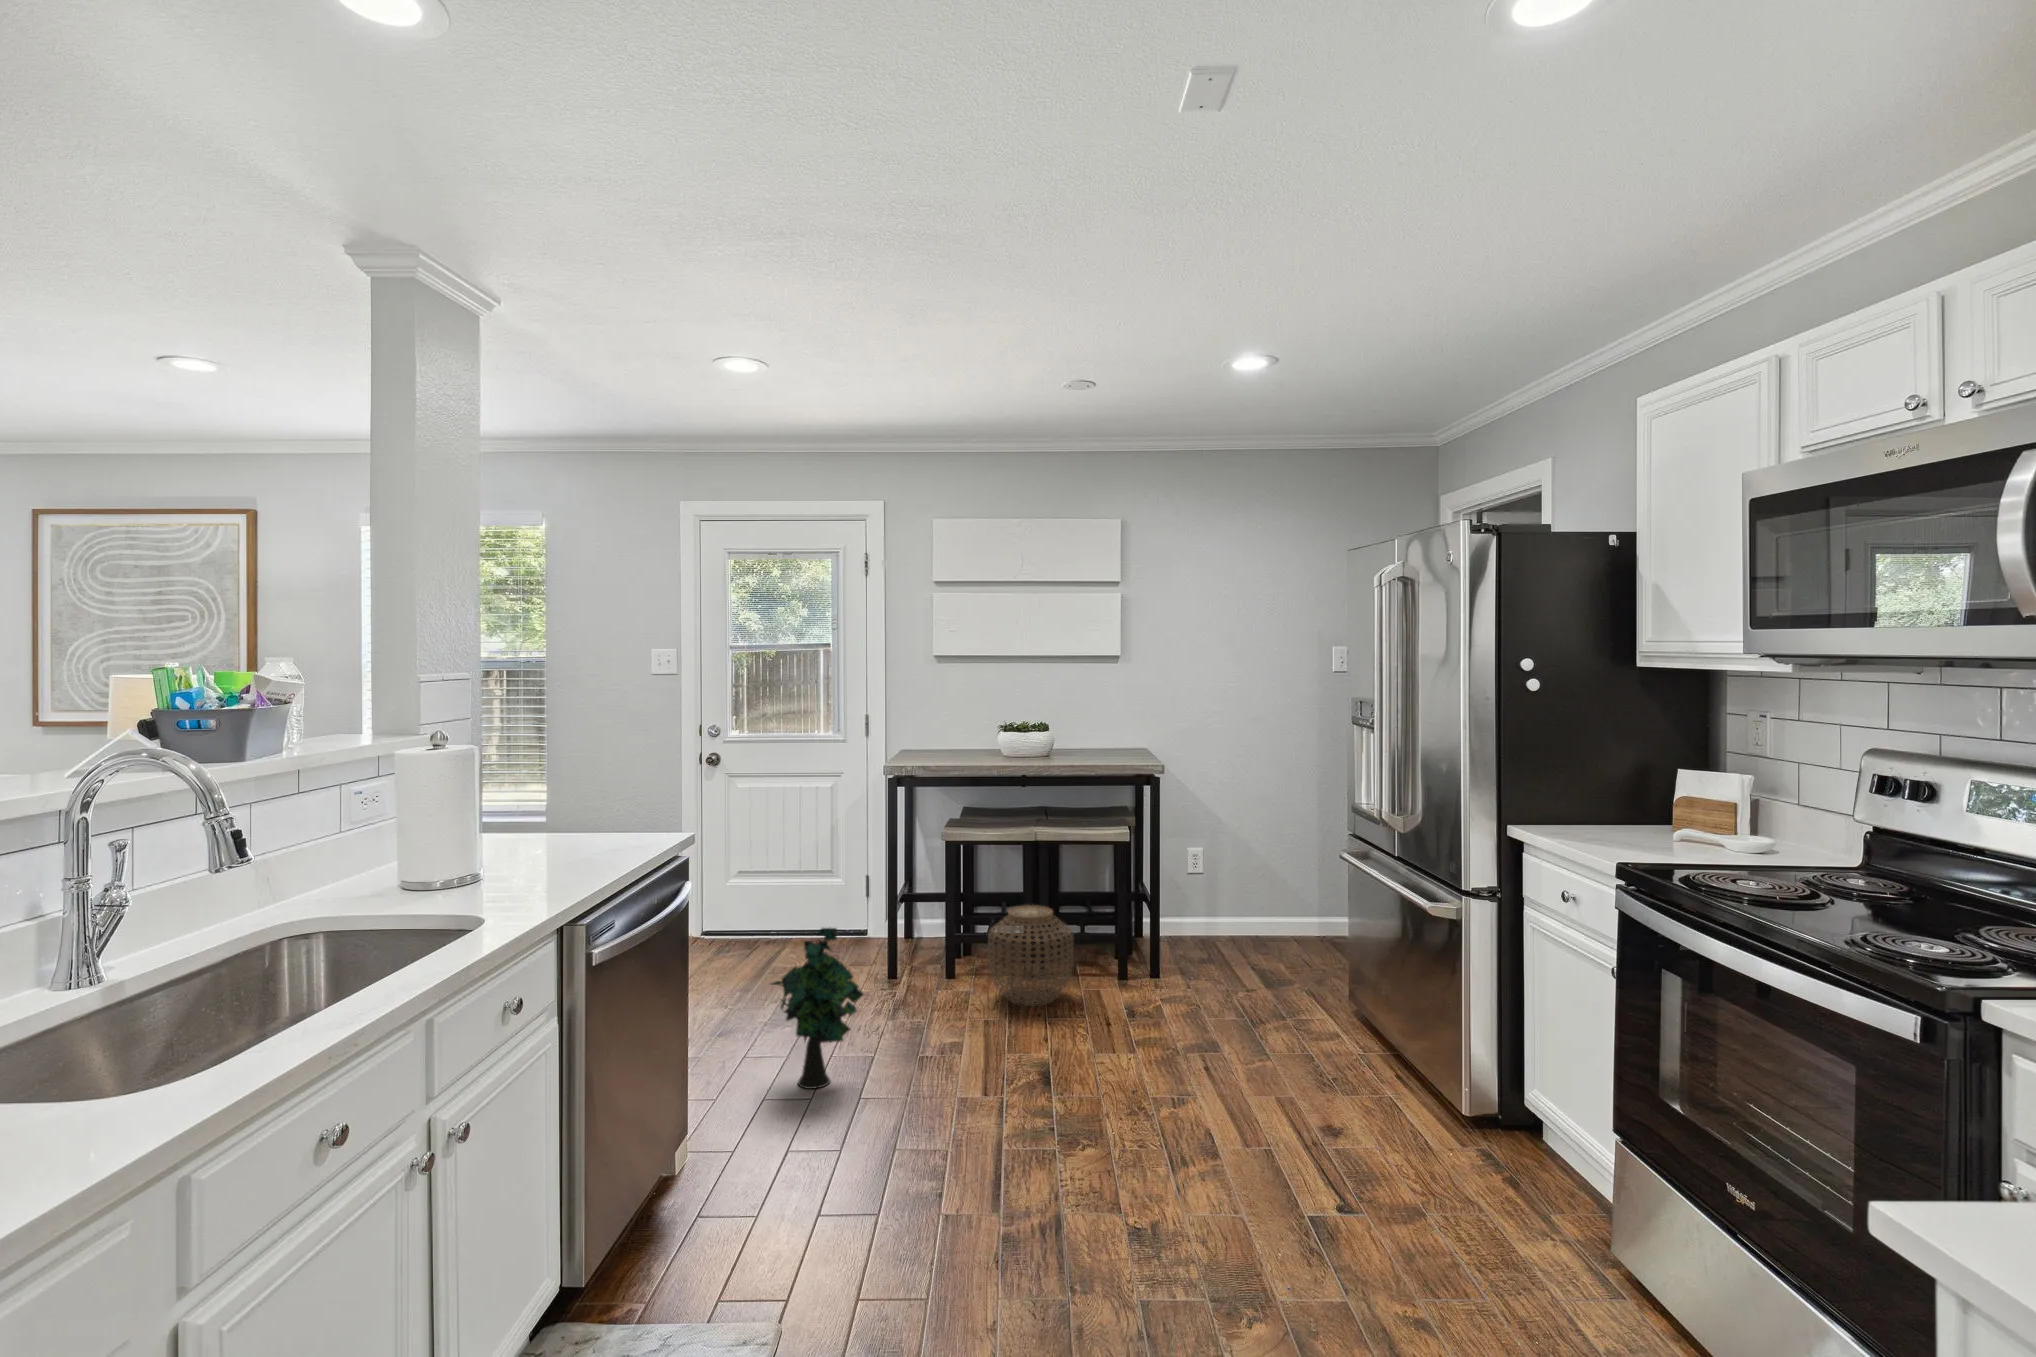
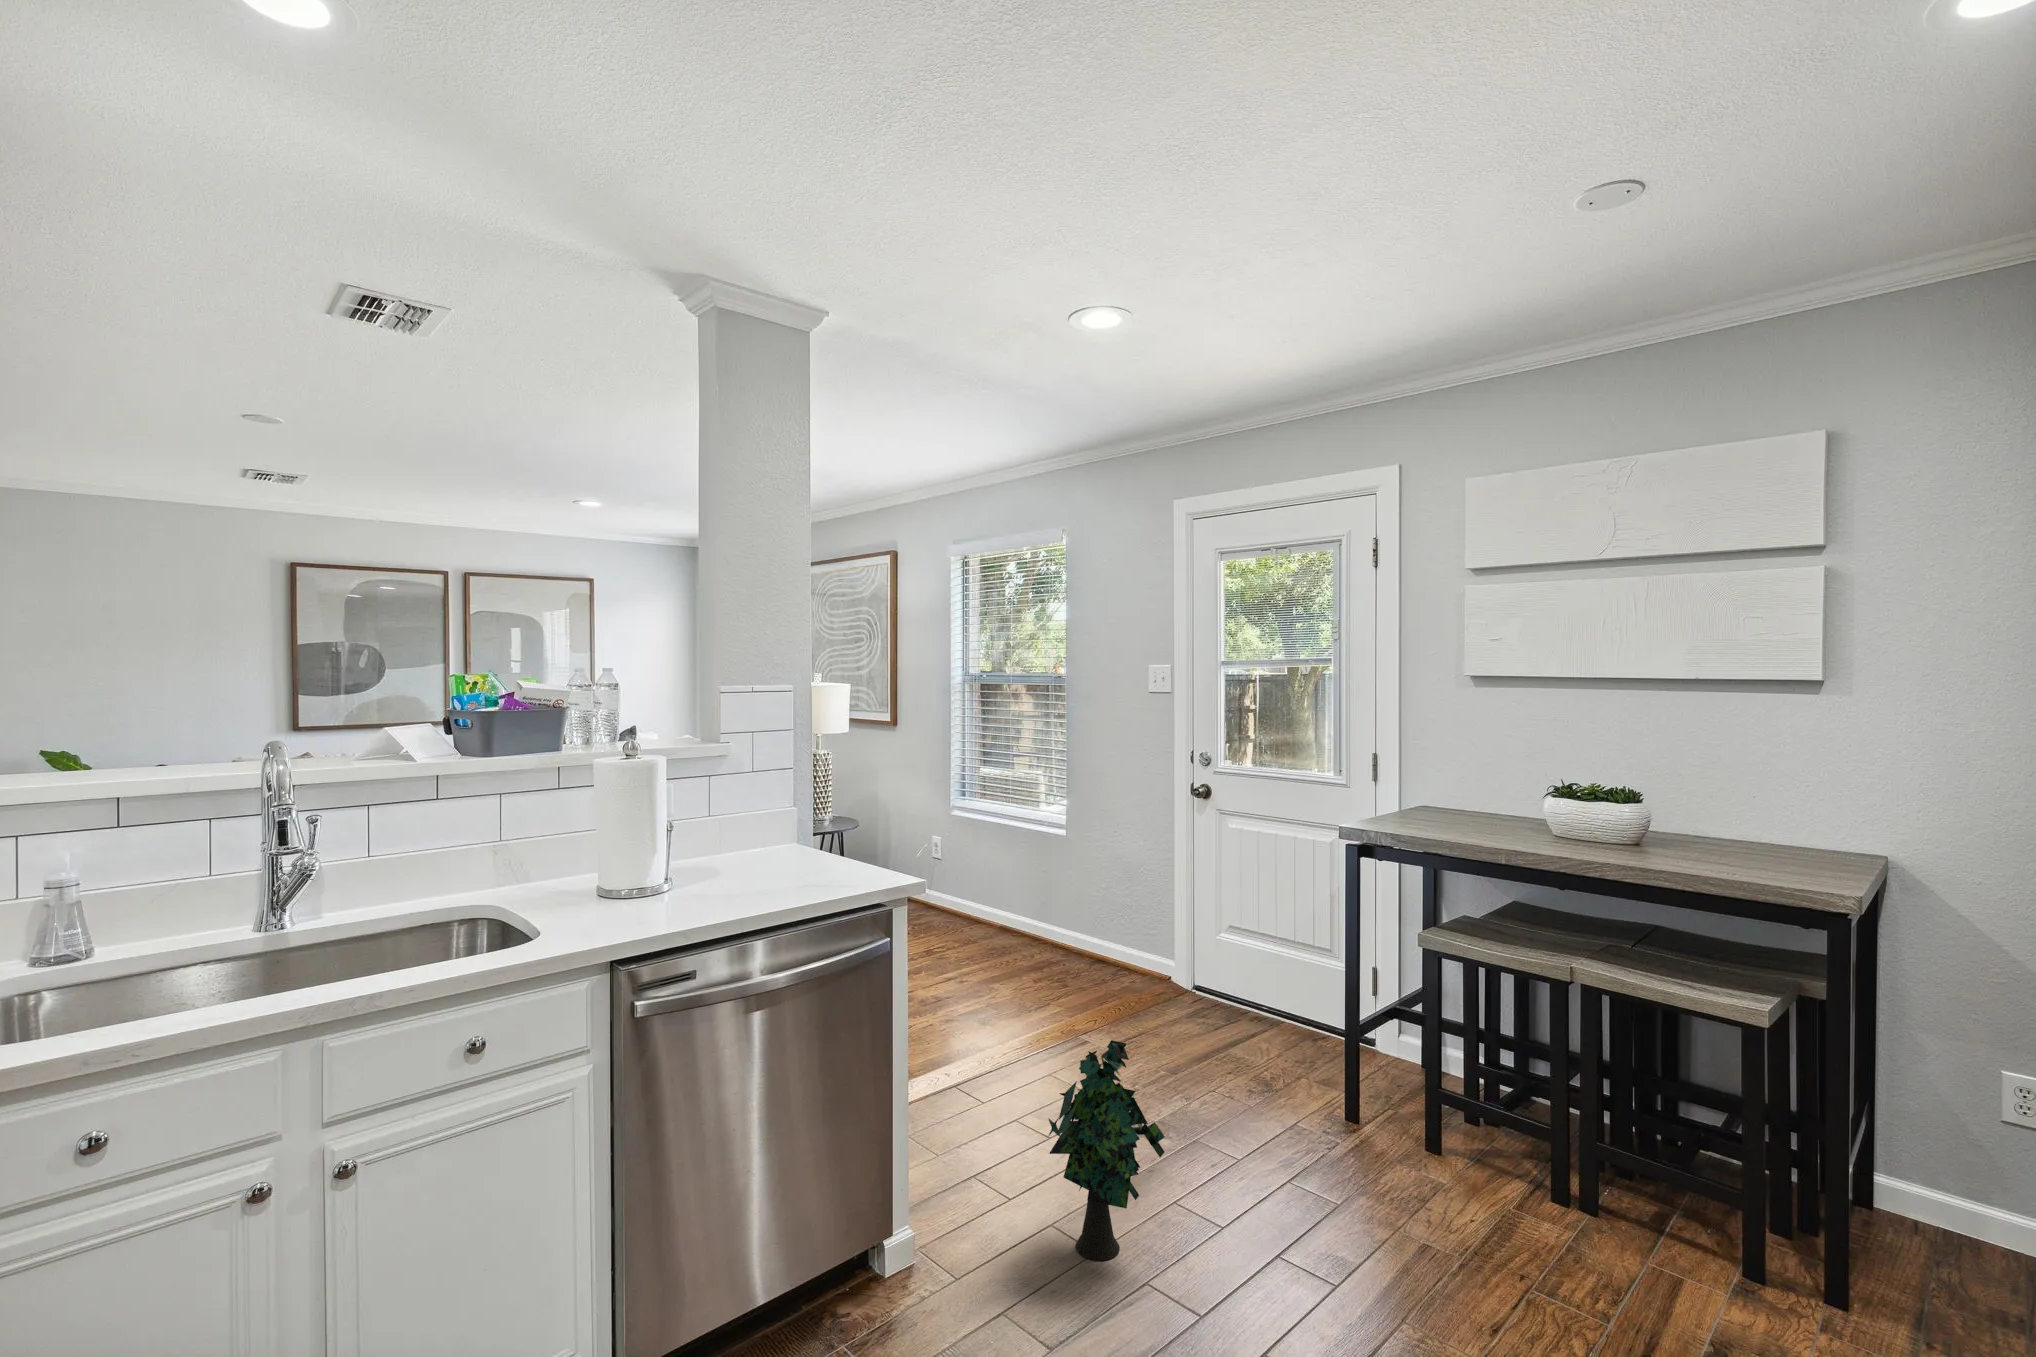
woven basket: present [988,905,1074,1006] -> none [1454,1079,1616,1264]

